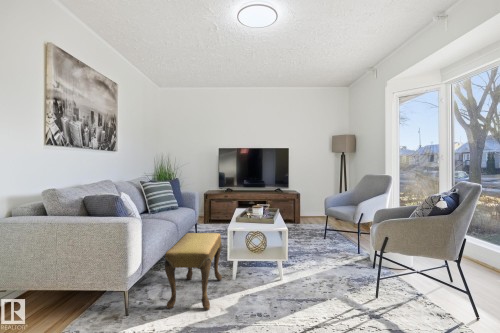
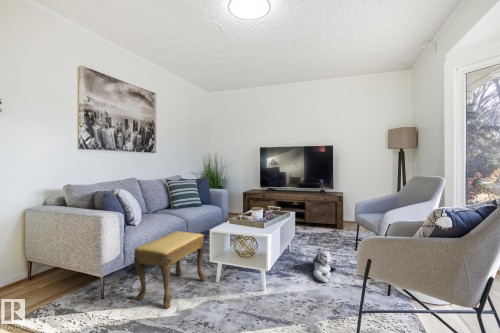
plush toy: none [305,238,328,266] -> present [312,250,336,282]

